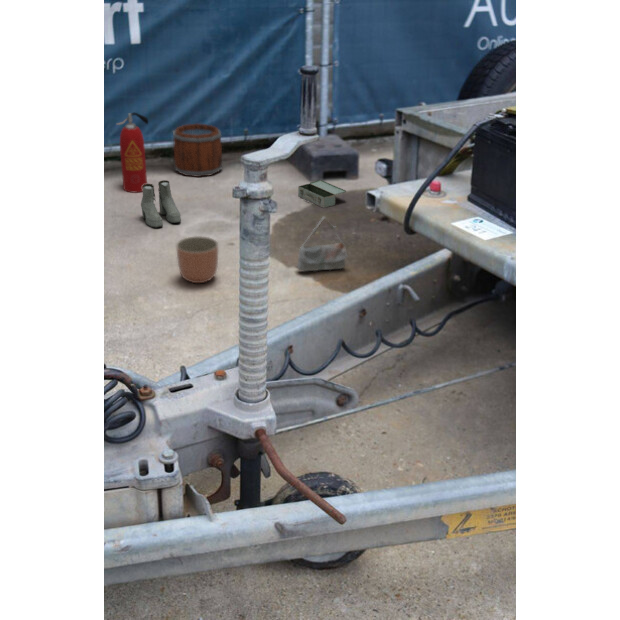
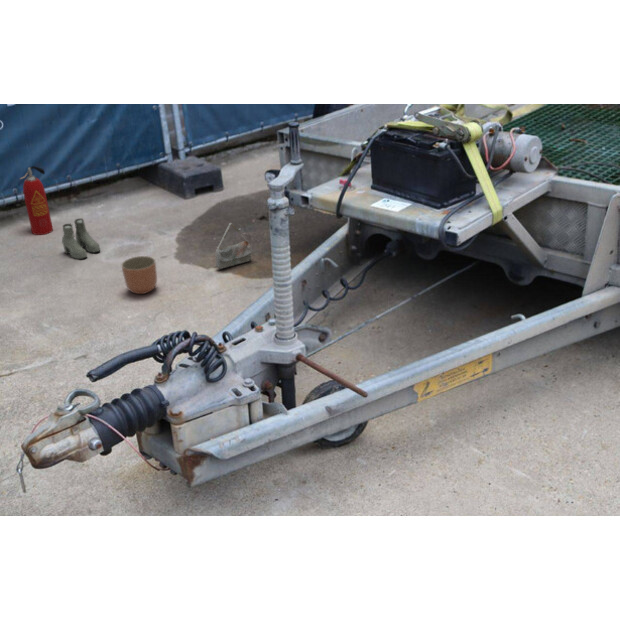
bucket: present [173,124,222,177] -> none [59,166,108,213]
toolbox: present [298,180,346,208] -> none [183,196,224,218]

